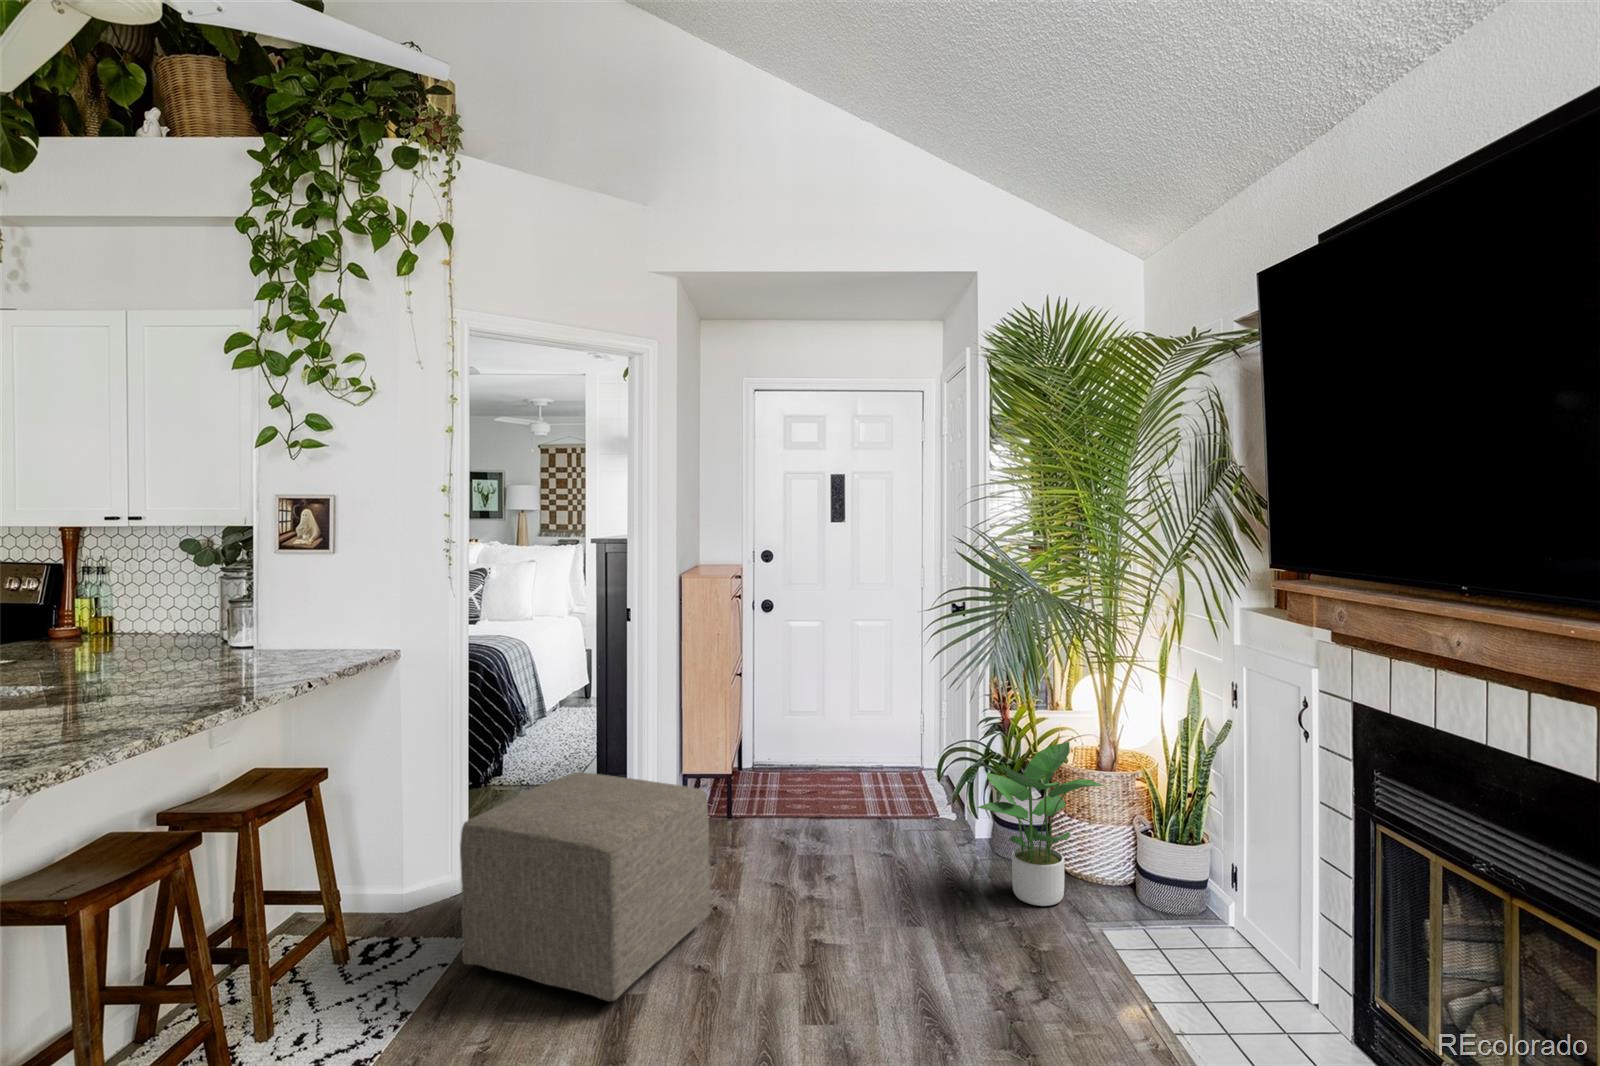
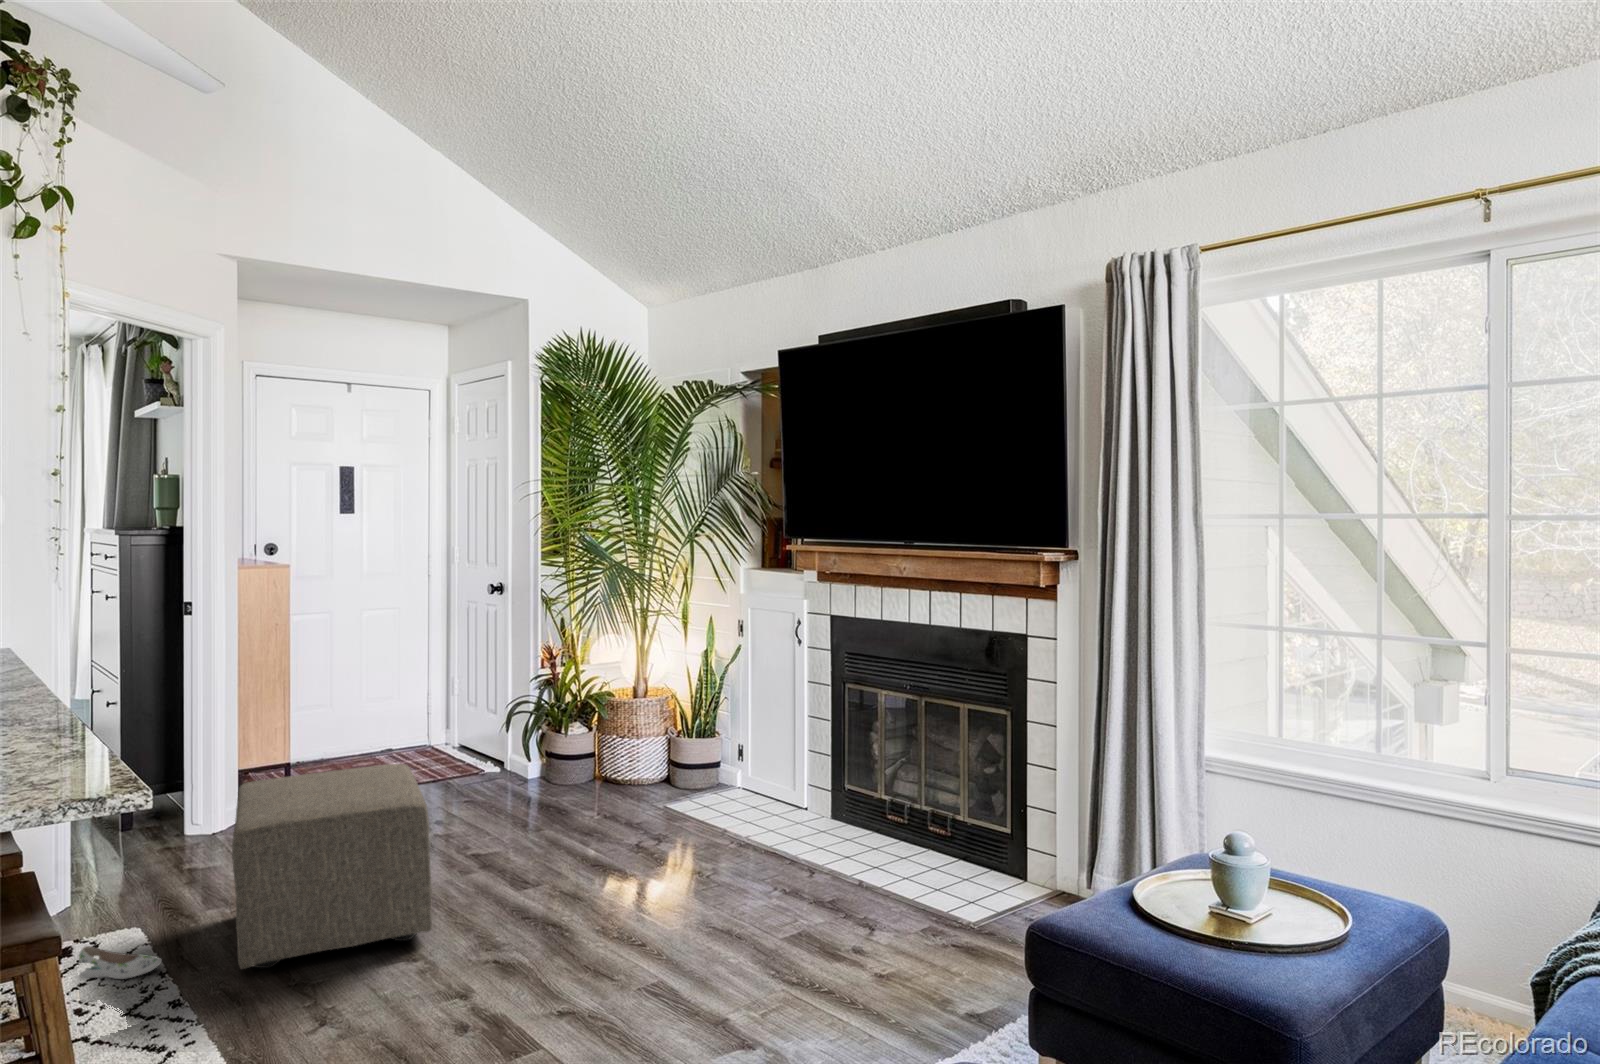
potted plant: present [977,742,1104,906] -> none [565,680,658,806]
shoe: none [418,886,458,930] -> present [79,946,162,979]

